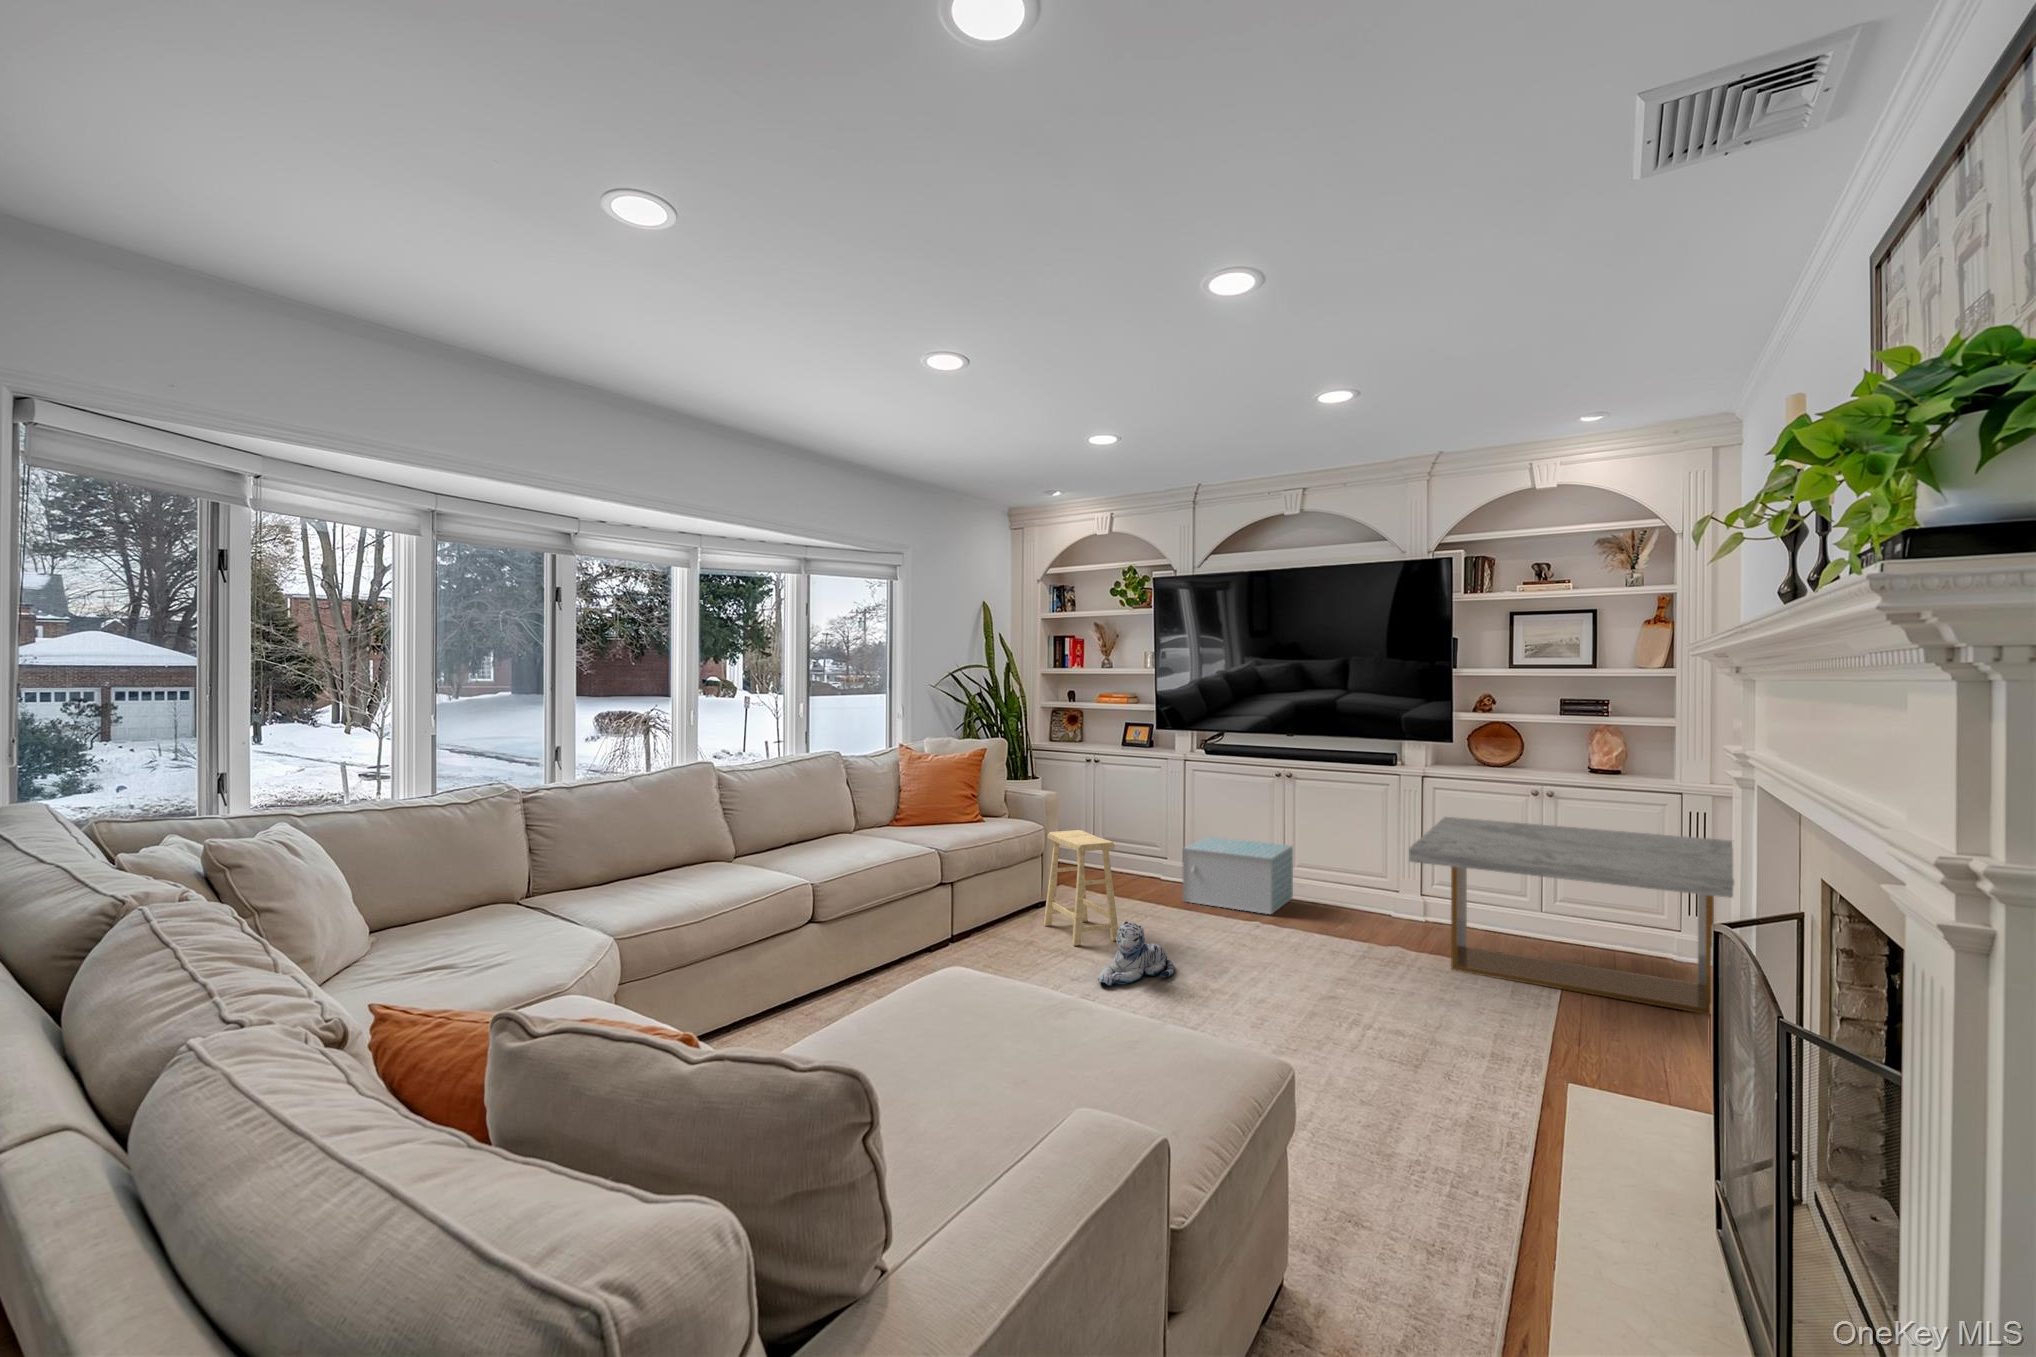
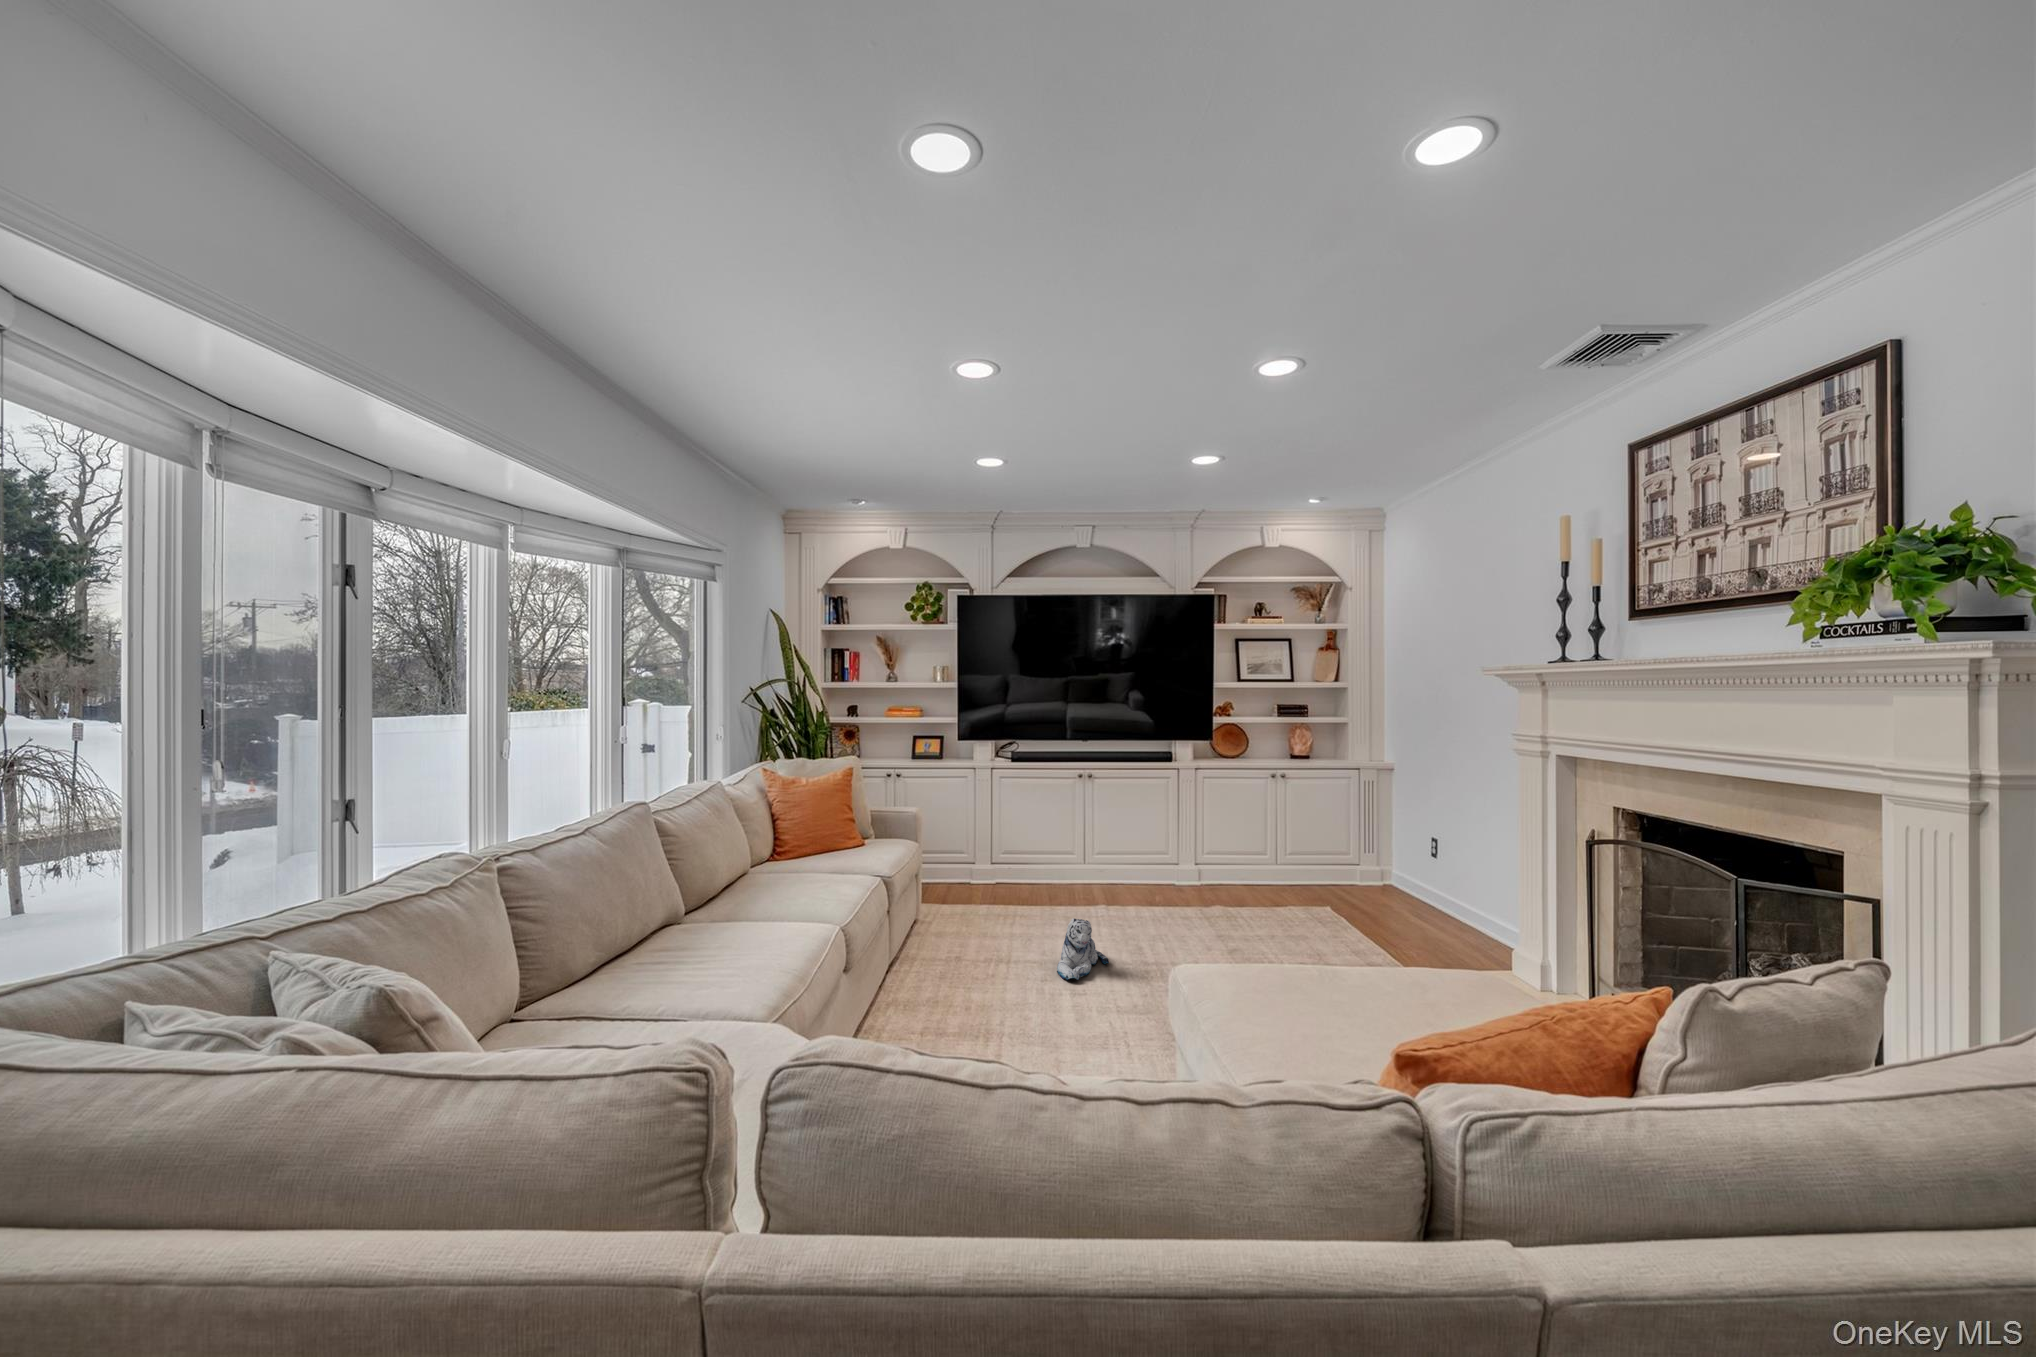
coffee table: present [1409,817,1734,1014] -> none [1219,800,1481,919]
footstool: present [1044,830,1118,946] -> none [937,841,1022,953]
storage box: present [1182,837,1293,914] -> none [1017,836,1100,898]

